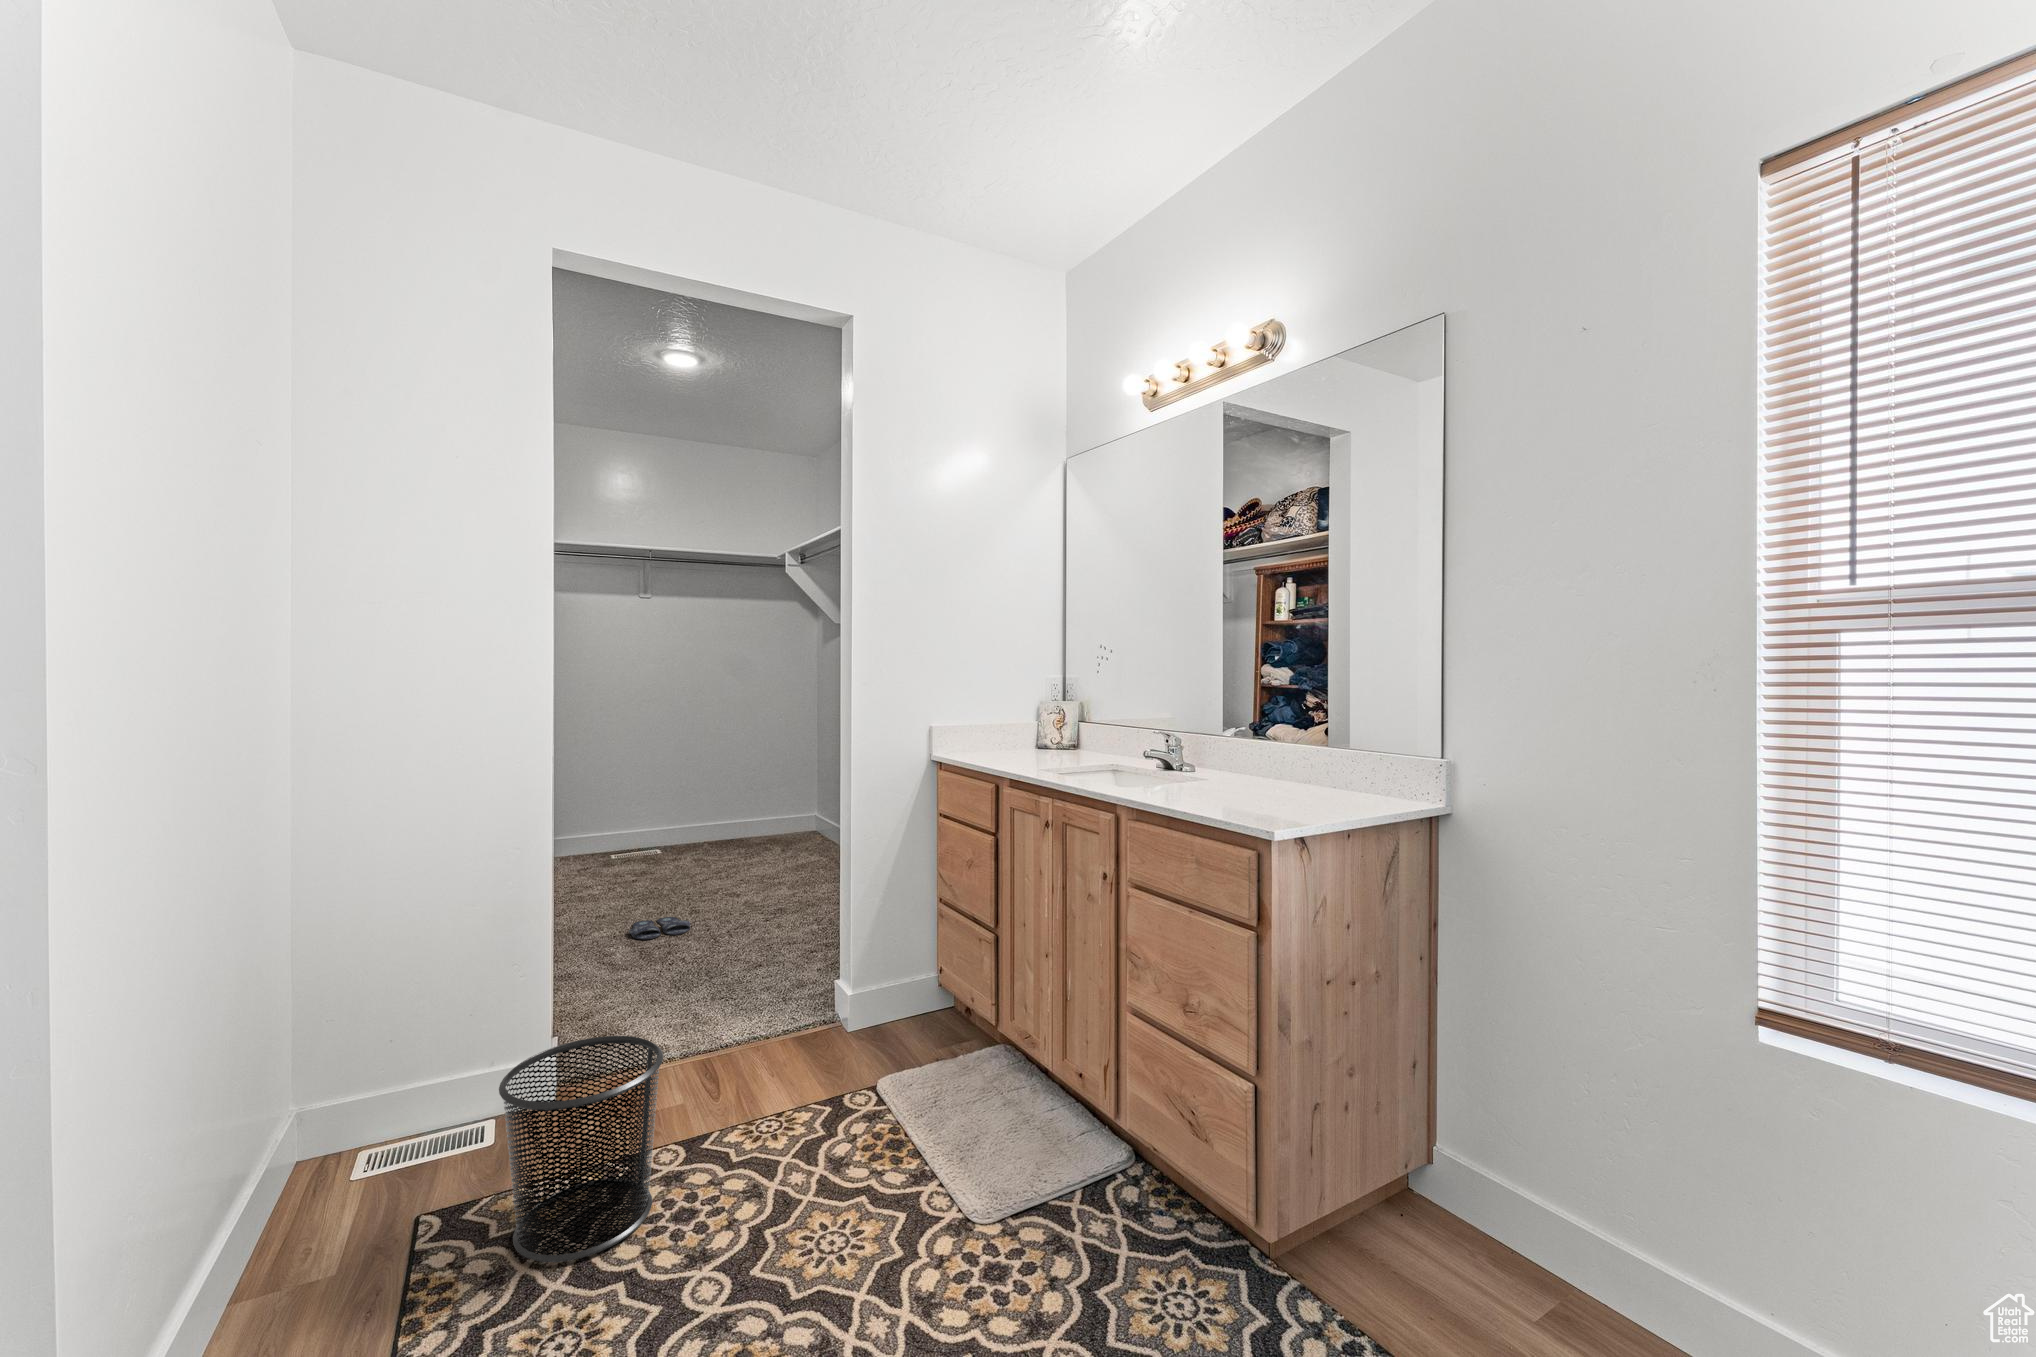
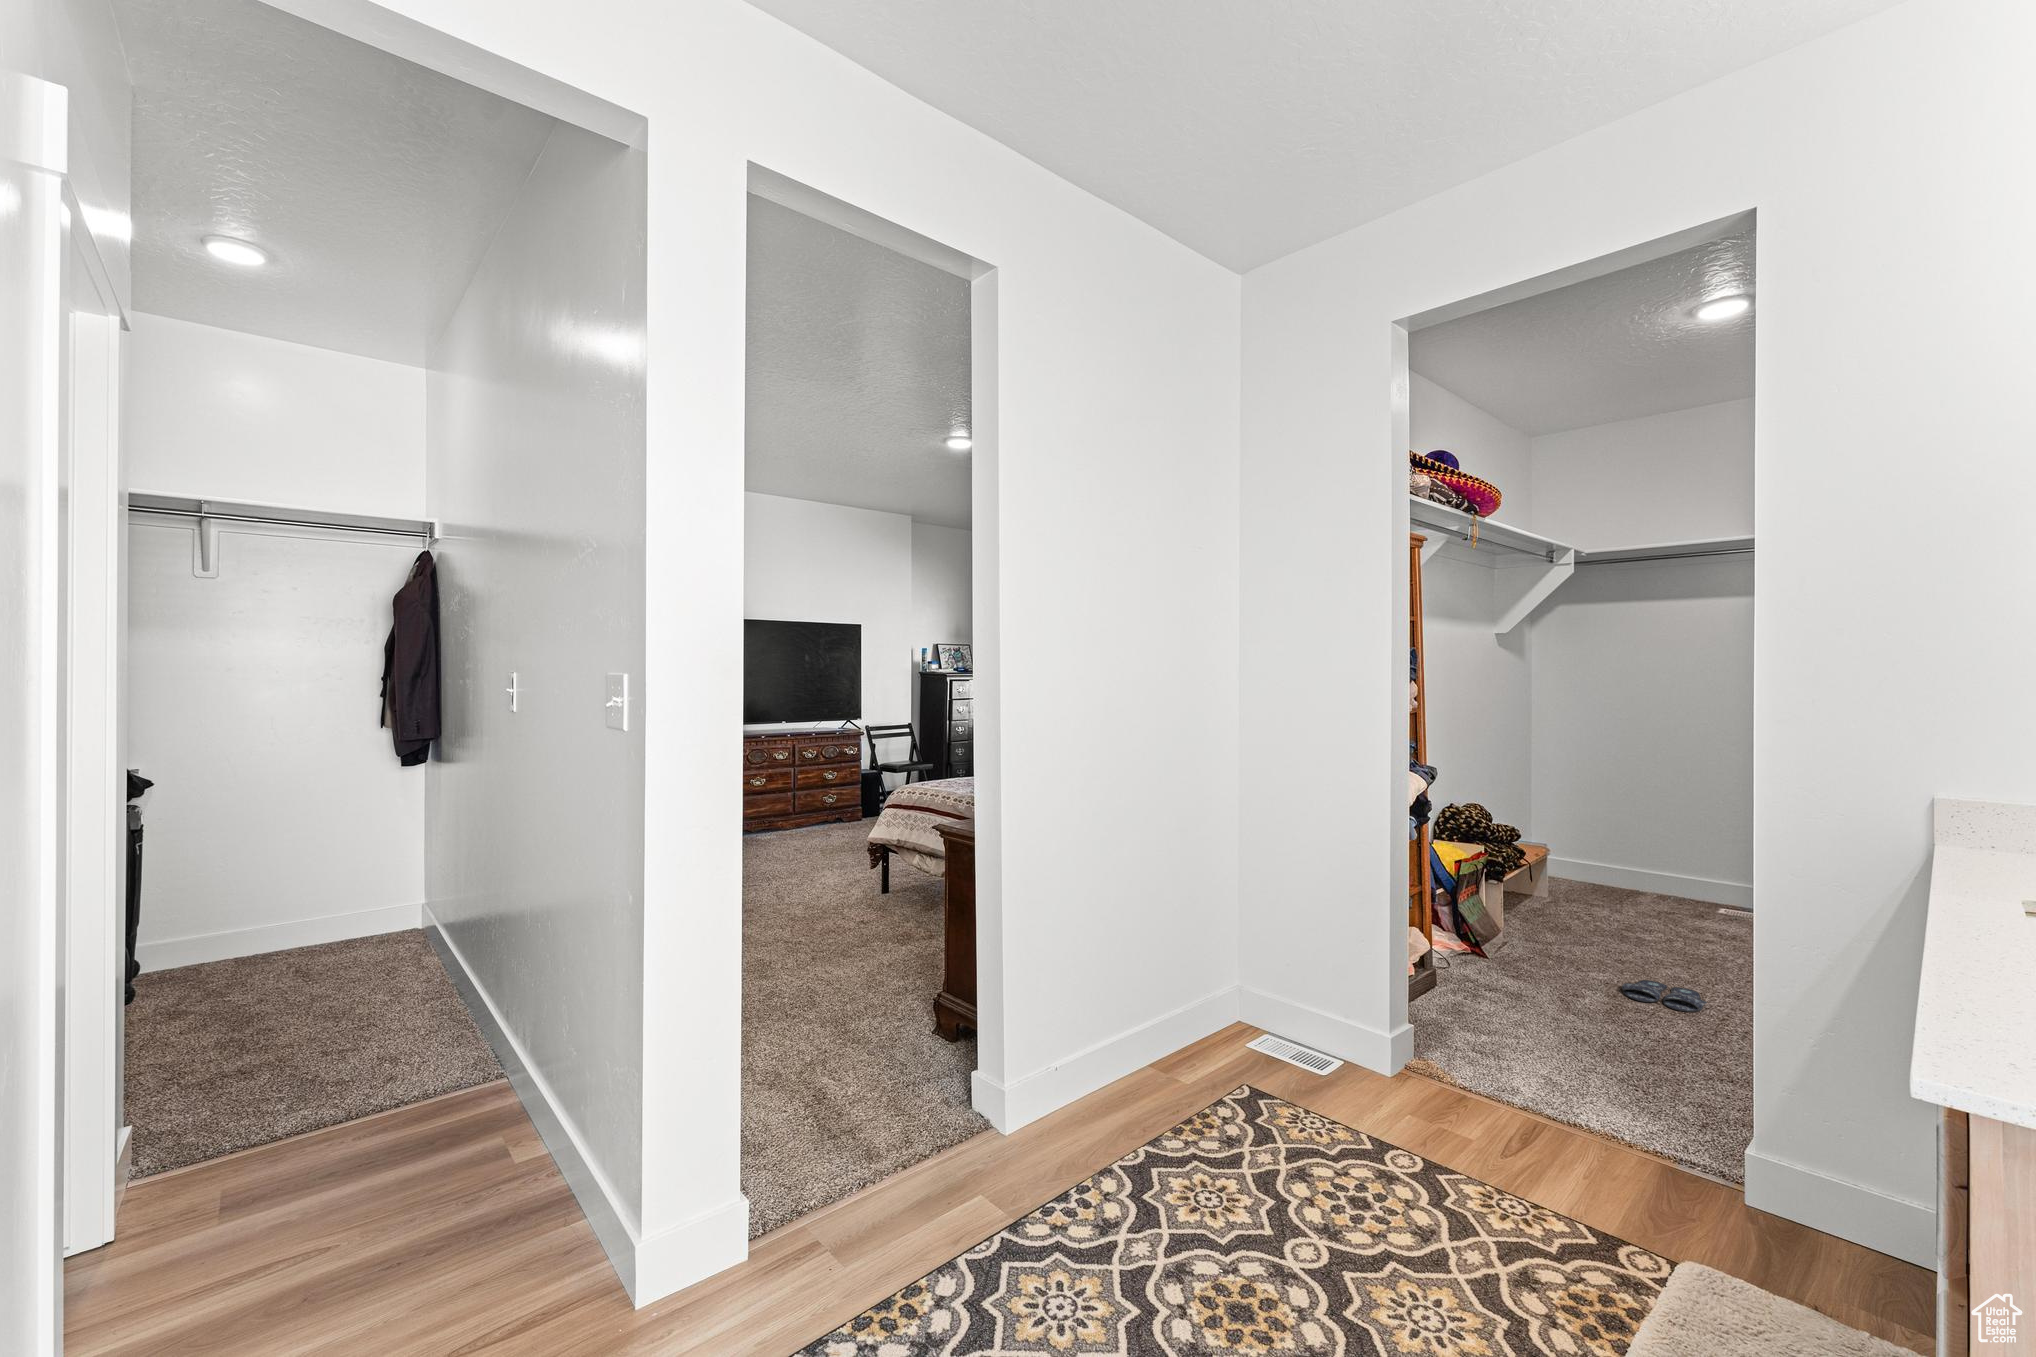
waste bin: present [499,1036,663,1262] -> none [1246,1001,1376,1183]

